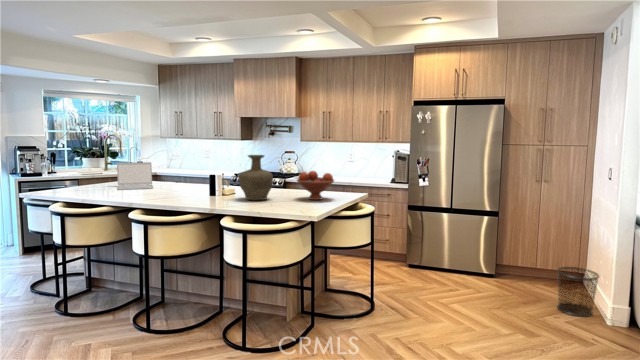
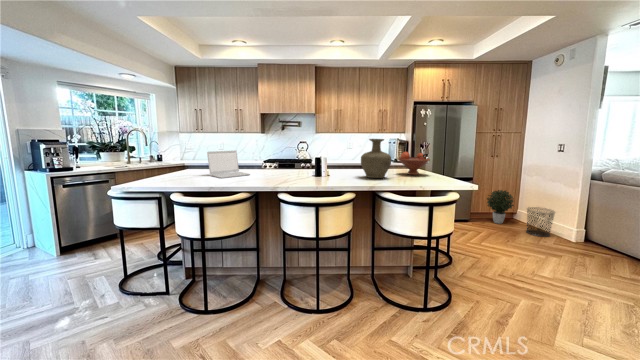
potted plant: none [522,235,563,290] -> present [487,190,514,224]

